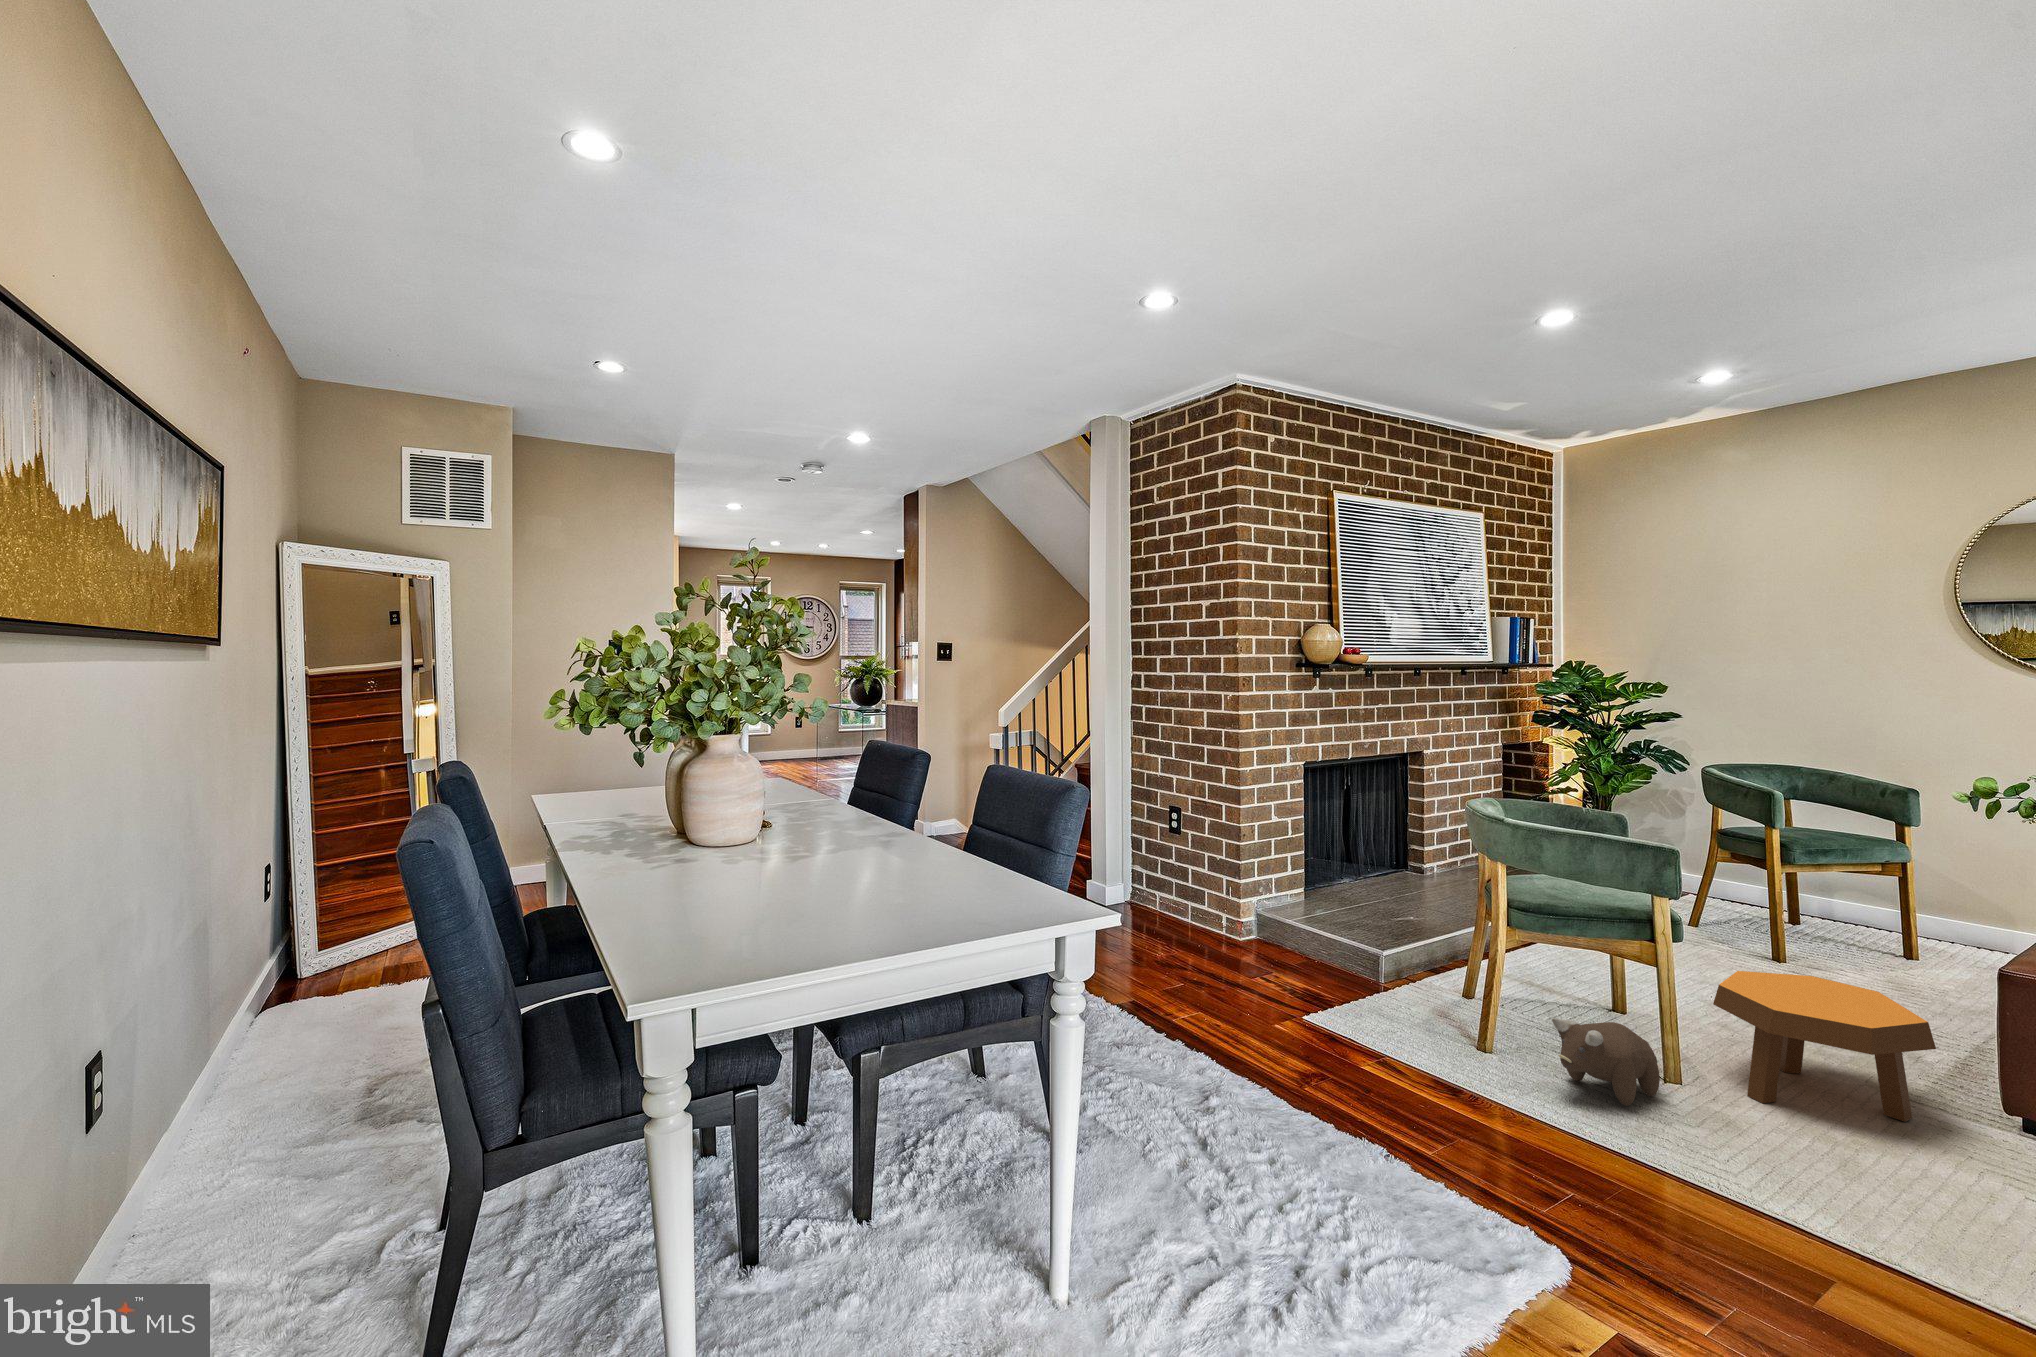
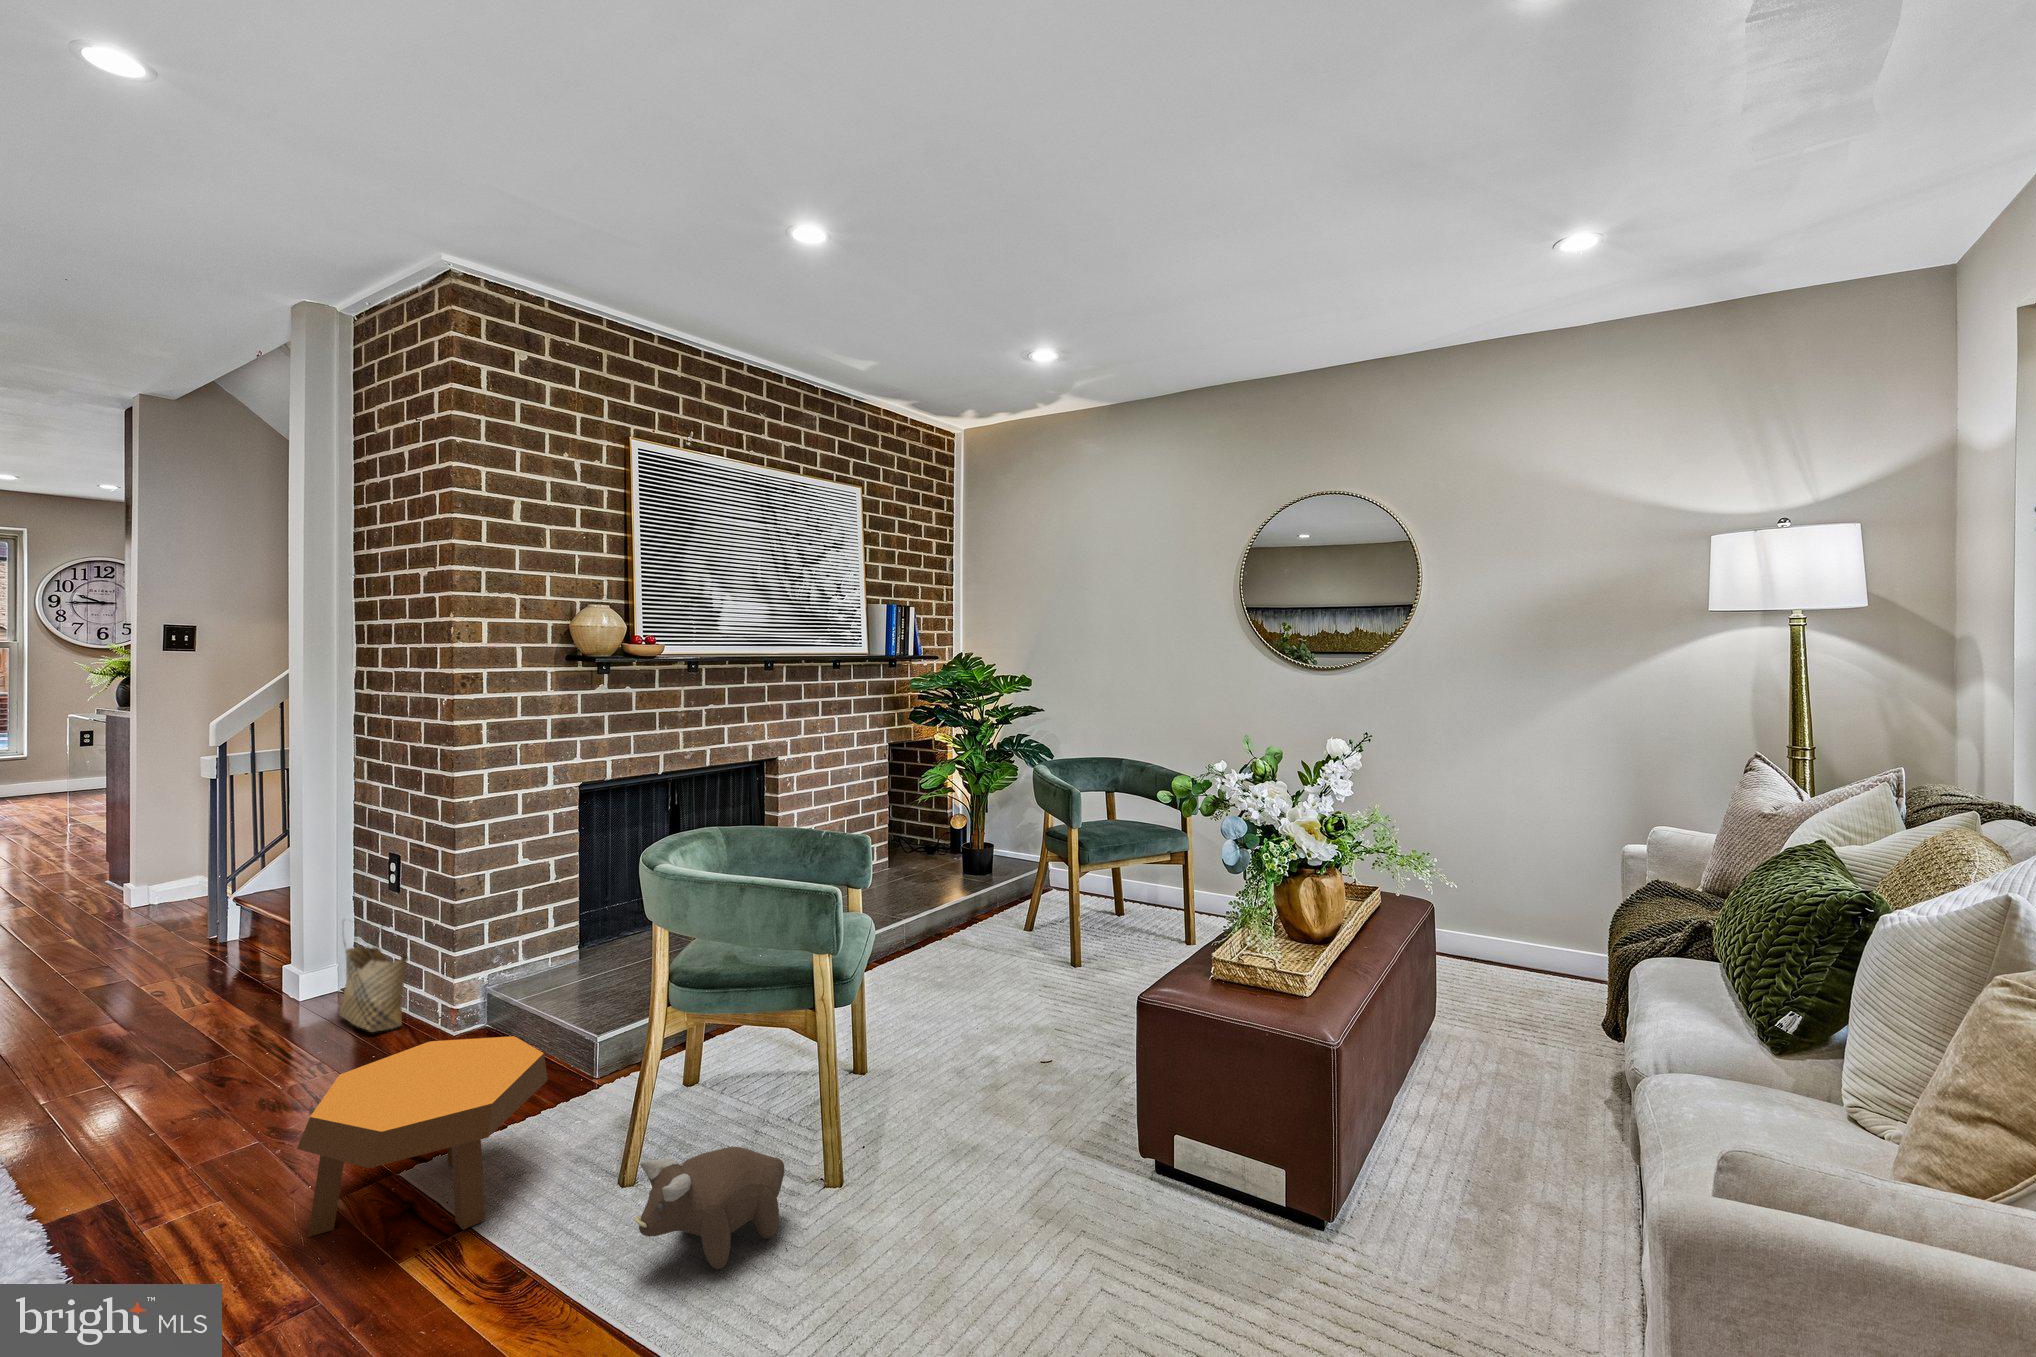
woven basket: none [1155,849,1207,933] -> present [339,910,408,1032]
footstool: present [1713,971,1936,1122] -> present [297,1036,548,1237]

